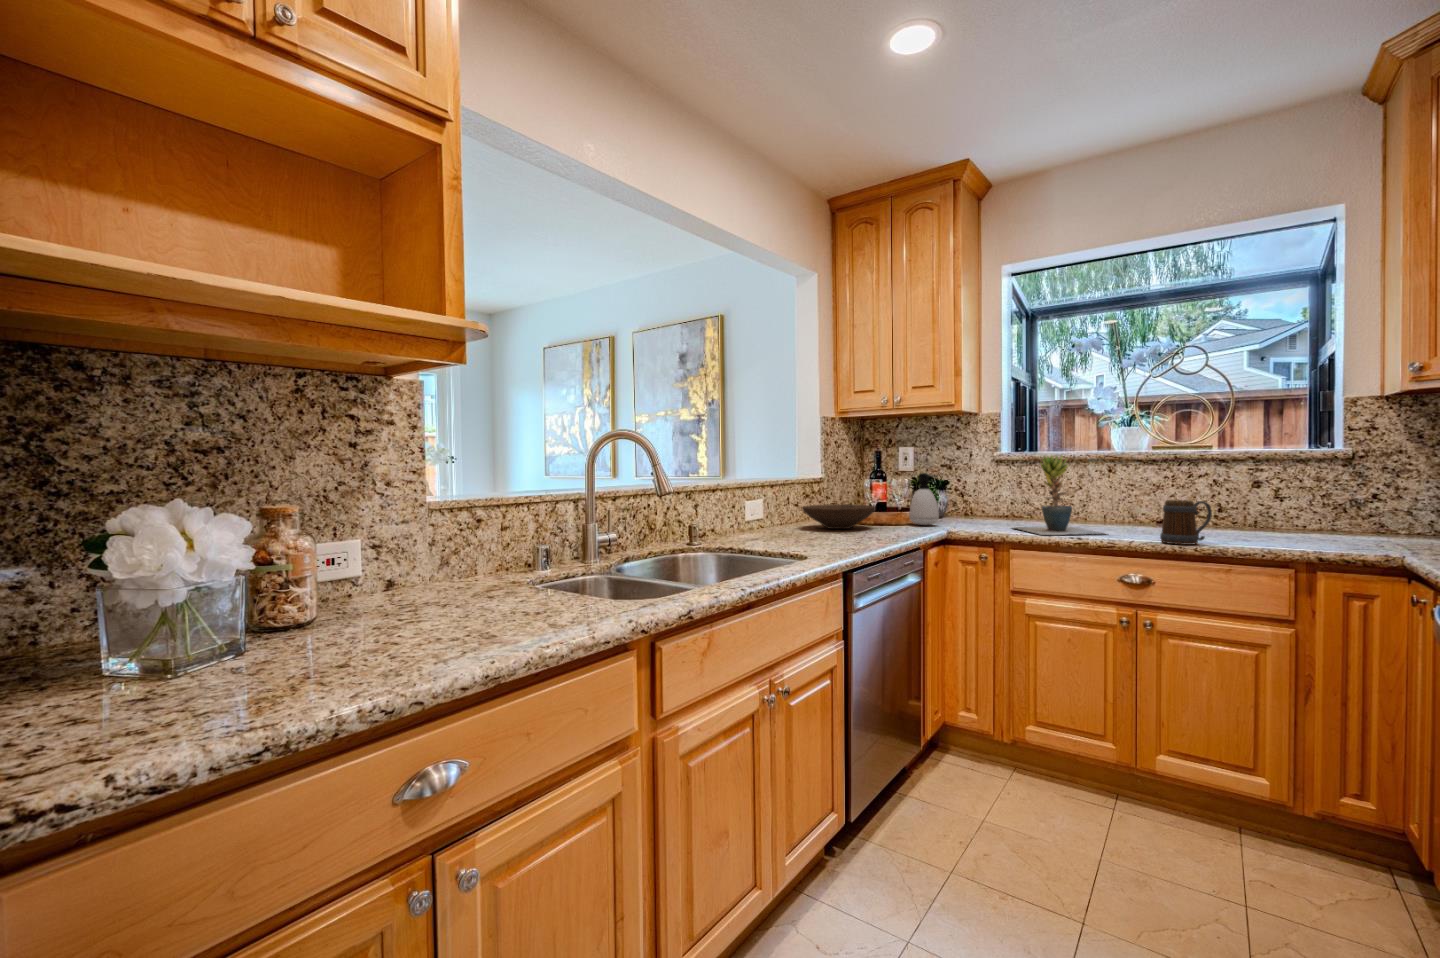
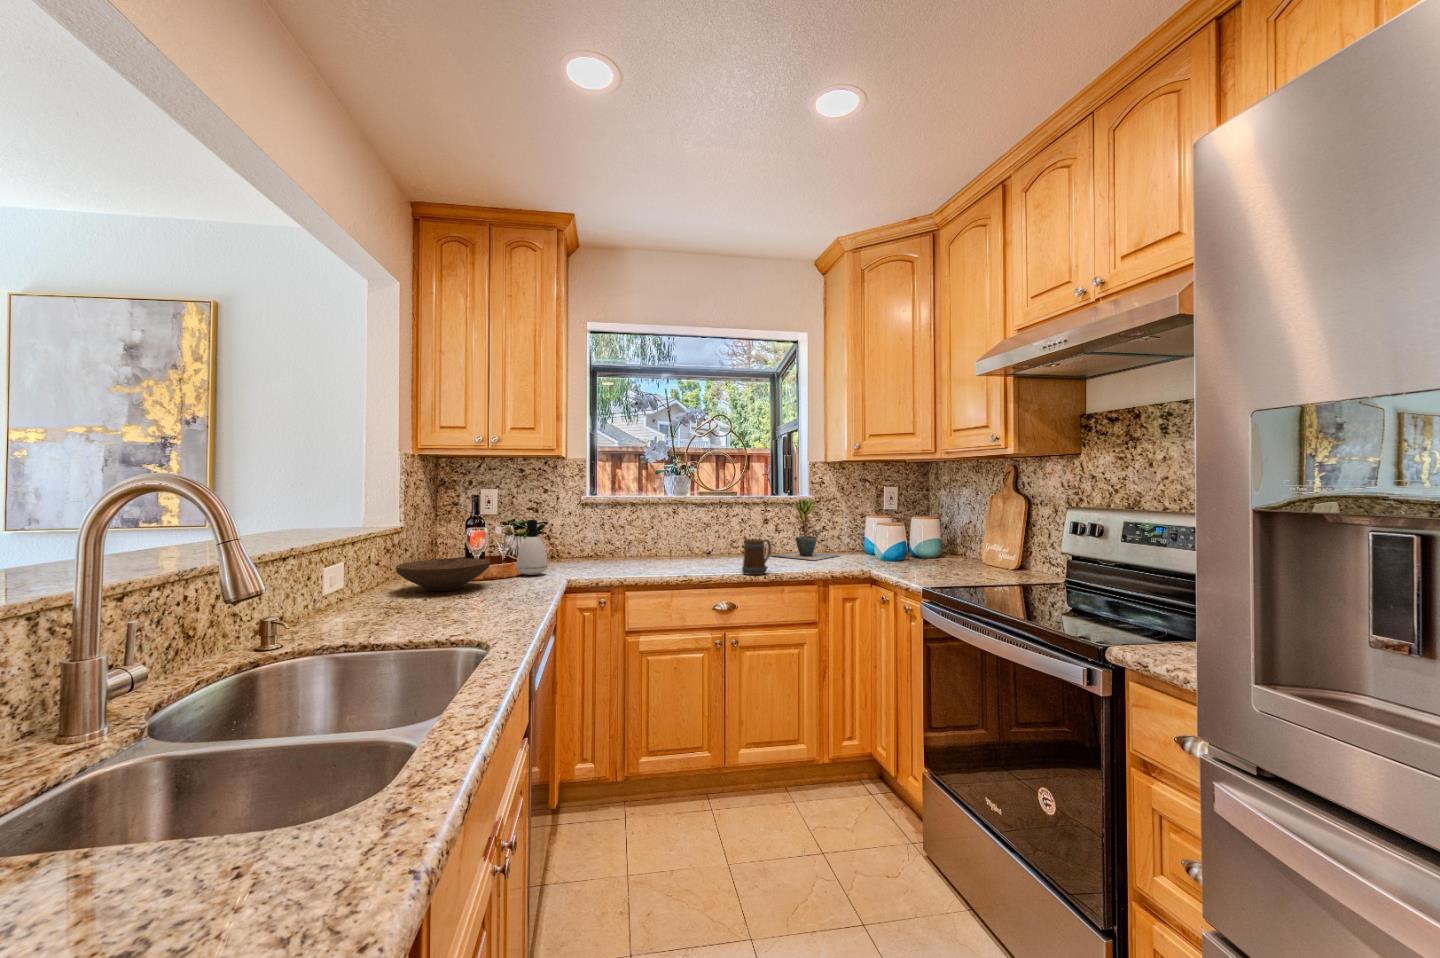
potted plant: present [1015,456,1104,535] -> present [772,499,839,560]

